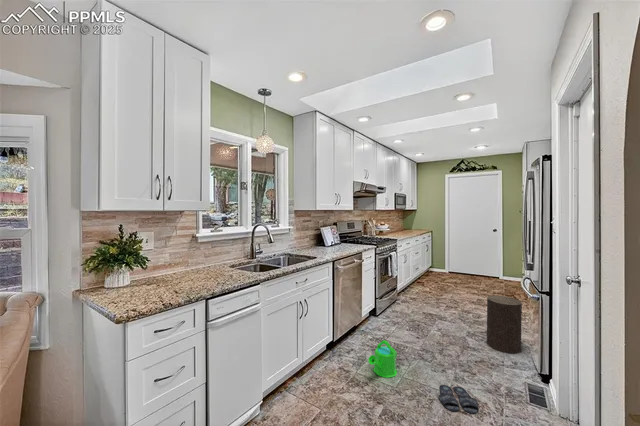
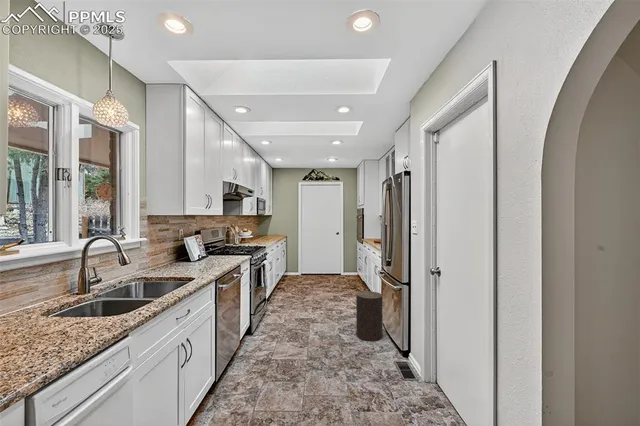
watering can: present [369,340,397,378] -> none [269,360,296,402]
slippers: present [439,385,479,414] -> none [339,385,377,412]

